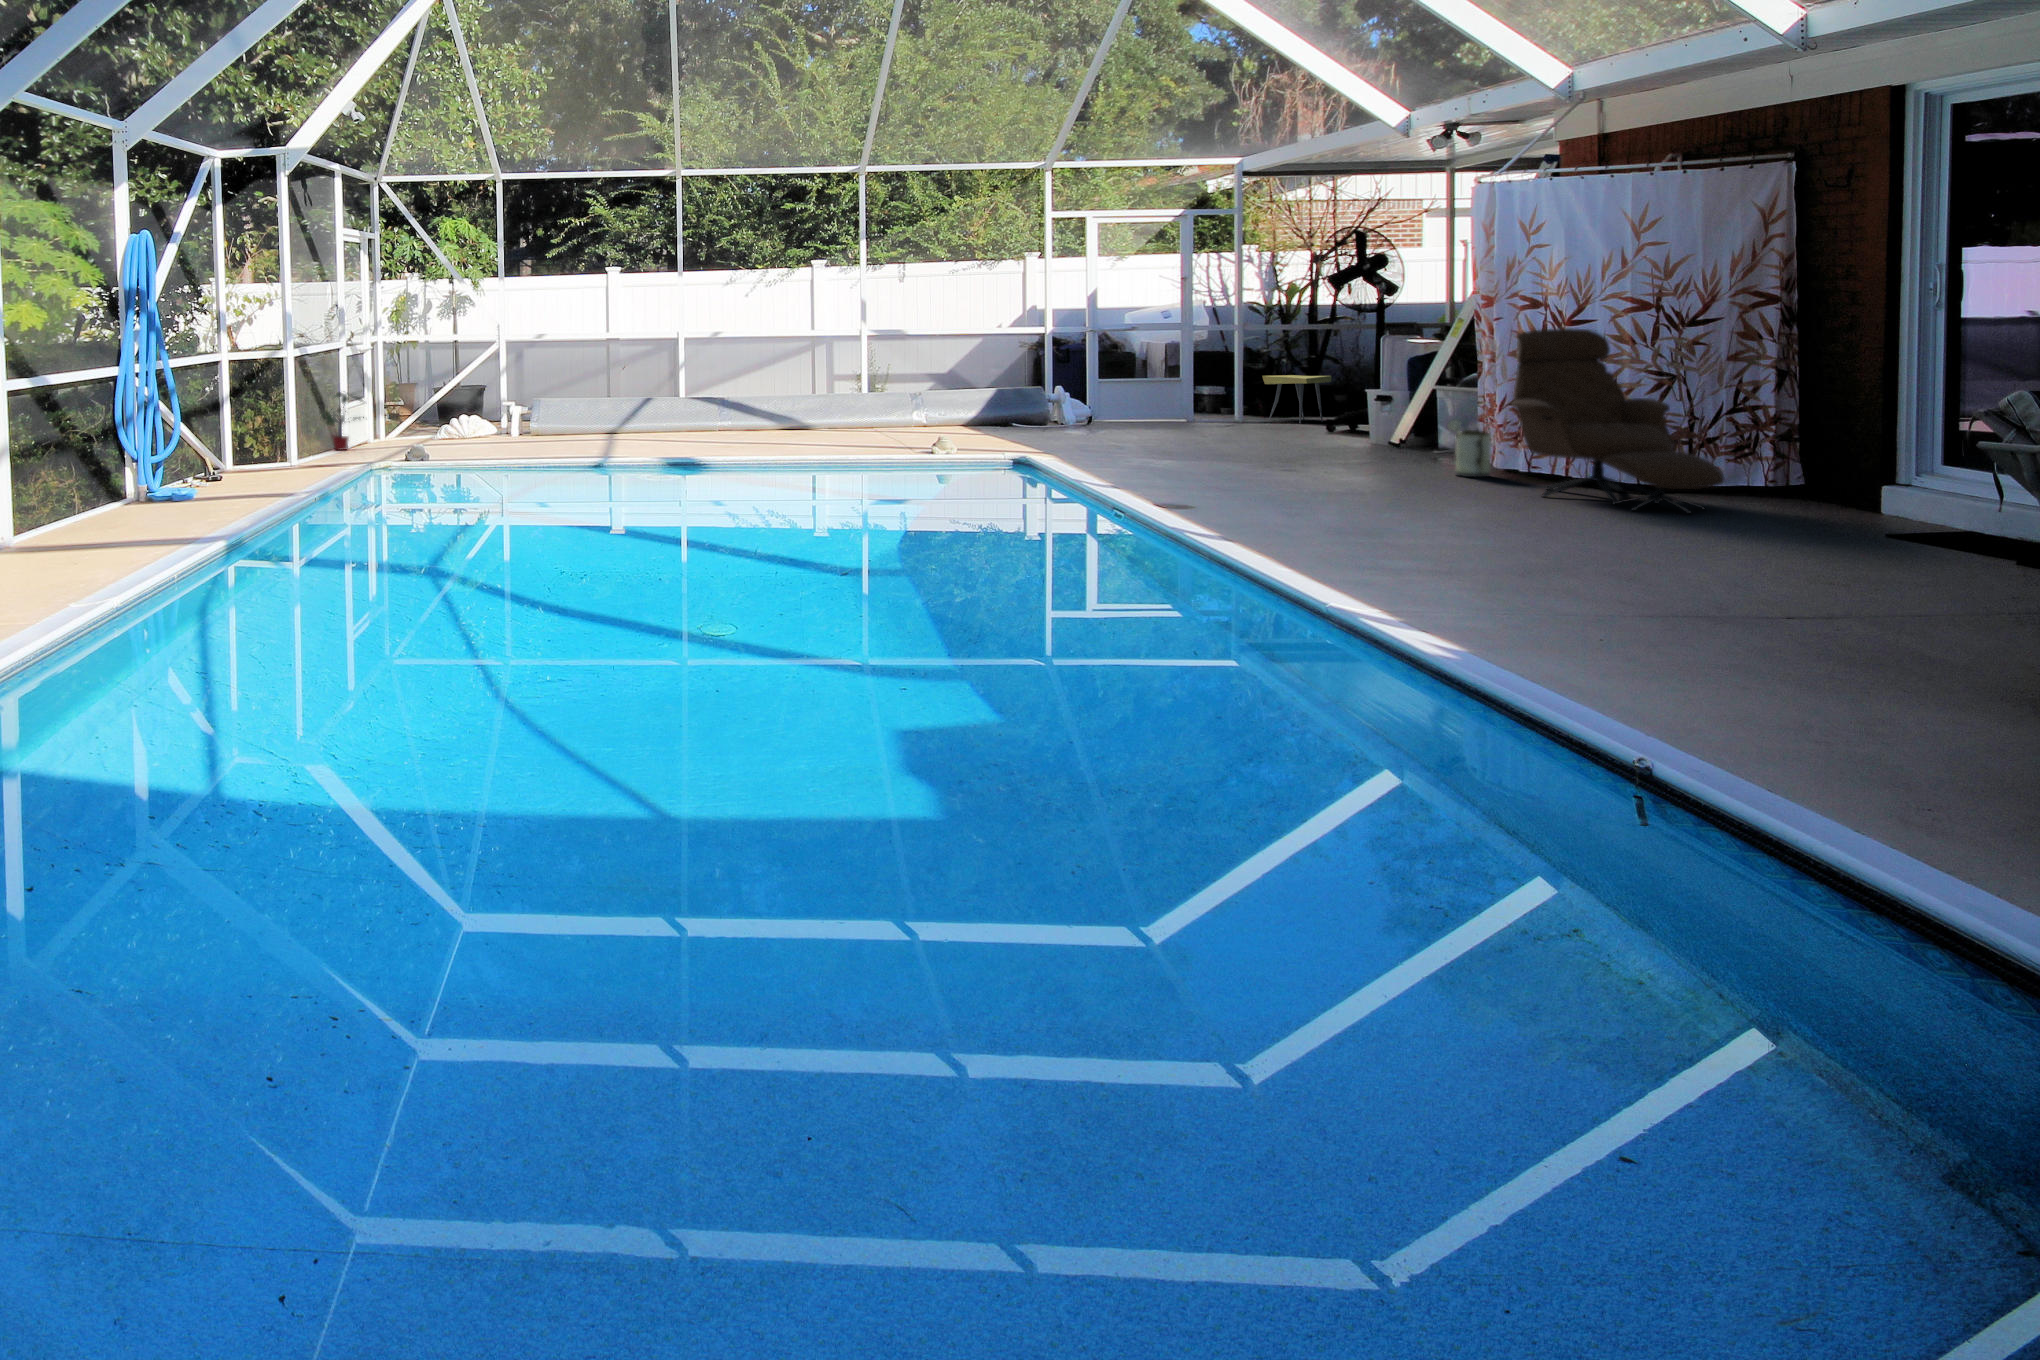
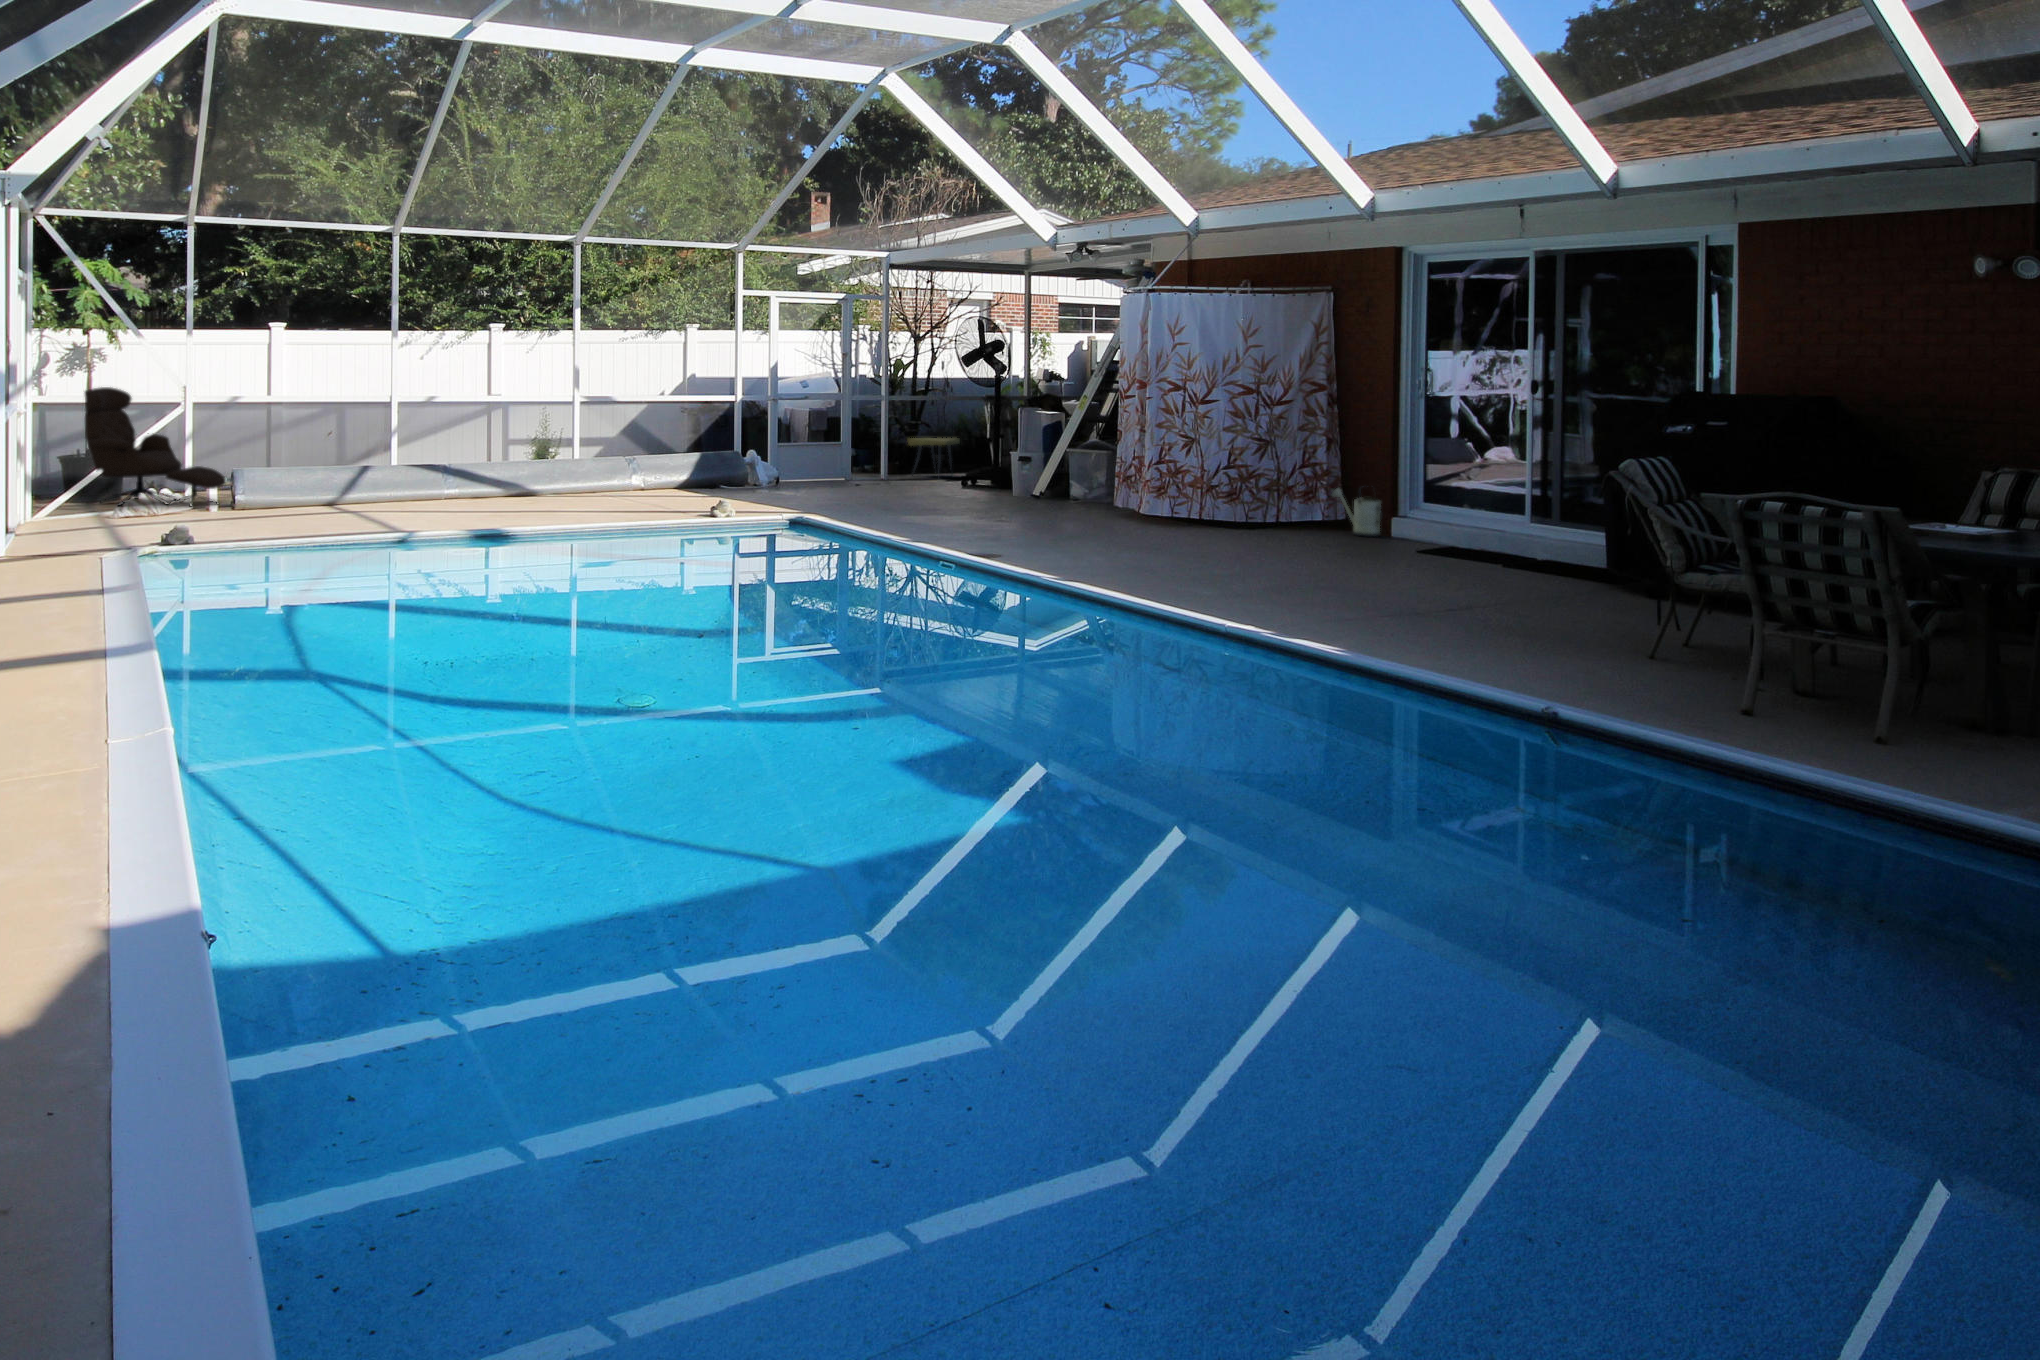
lounge chair: present [1511,328,1725,514] -> present [85,387,226,506]
potted plant: present [322,392,364,450] -> none [17,466,75,537]
watering can: present [1447,419,1491,477] -> present [1332,488,1381,537]

